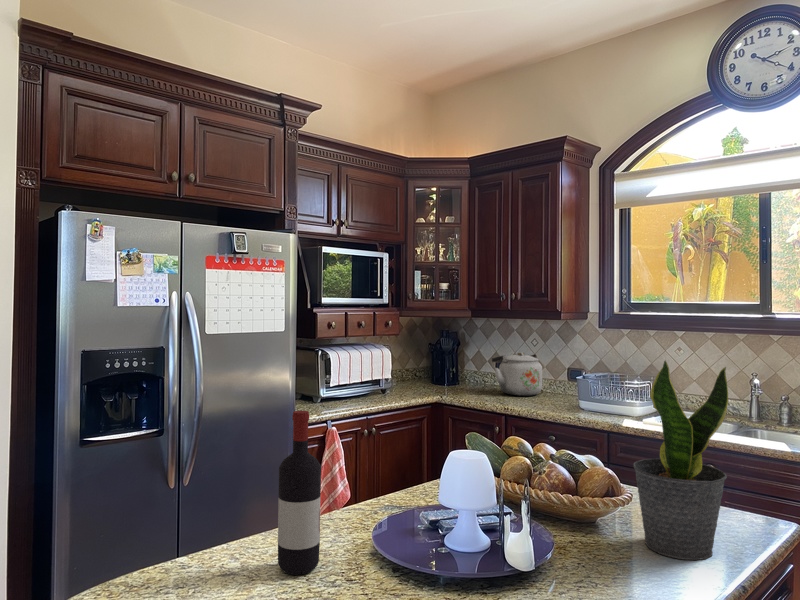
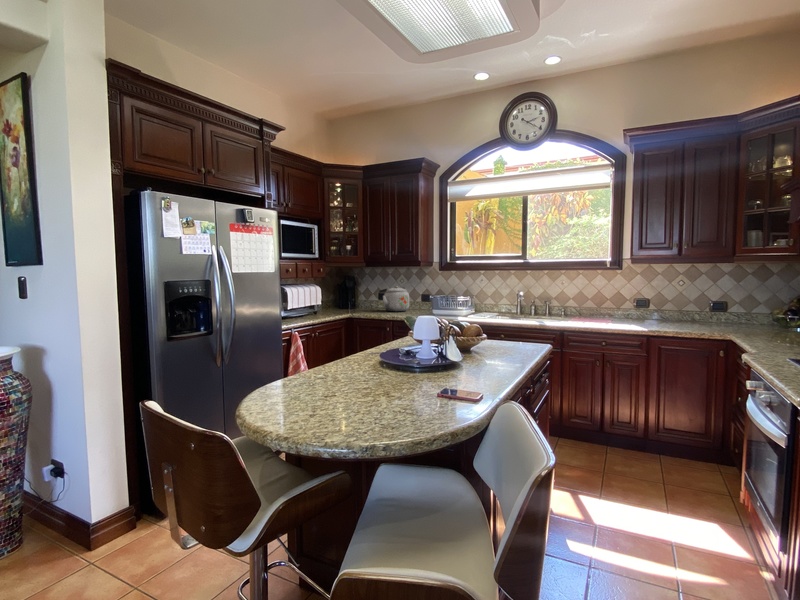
potted plant: present [633,360,728,560] -> none [496,267,534,350]
wine bottle: present [278,411,321,575] -> none [358,292,377,365]

